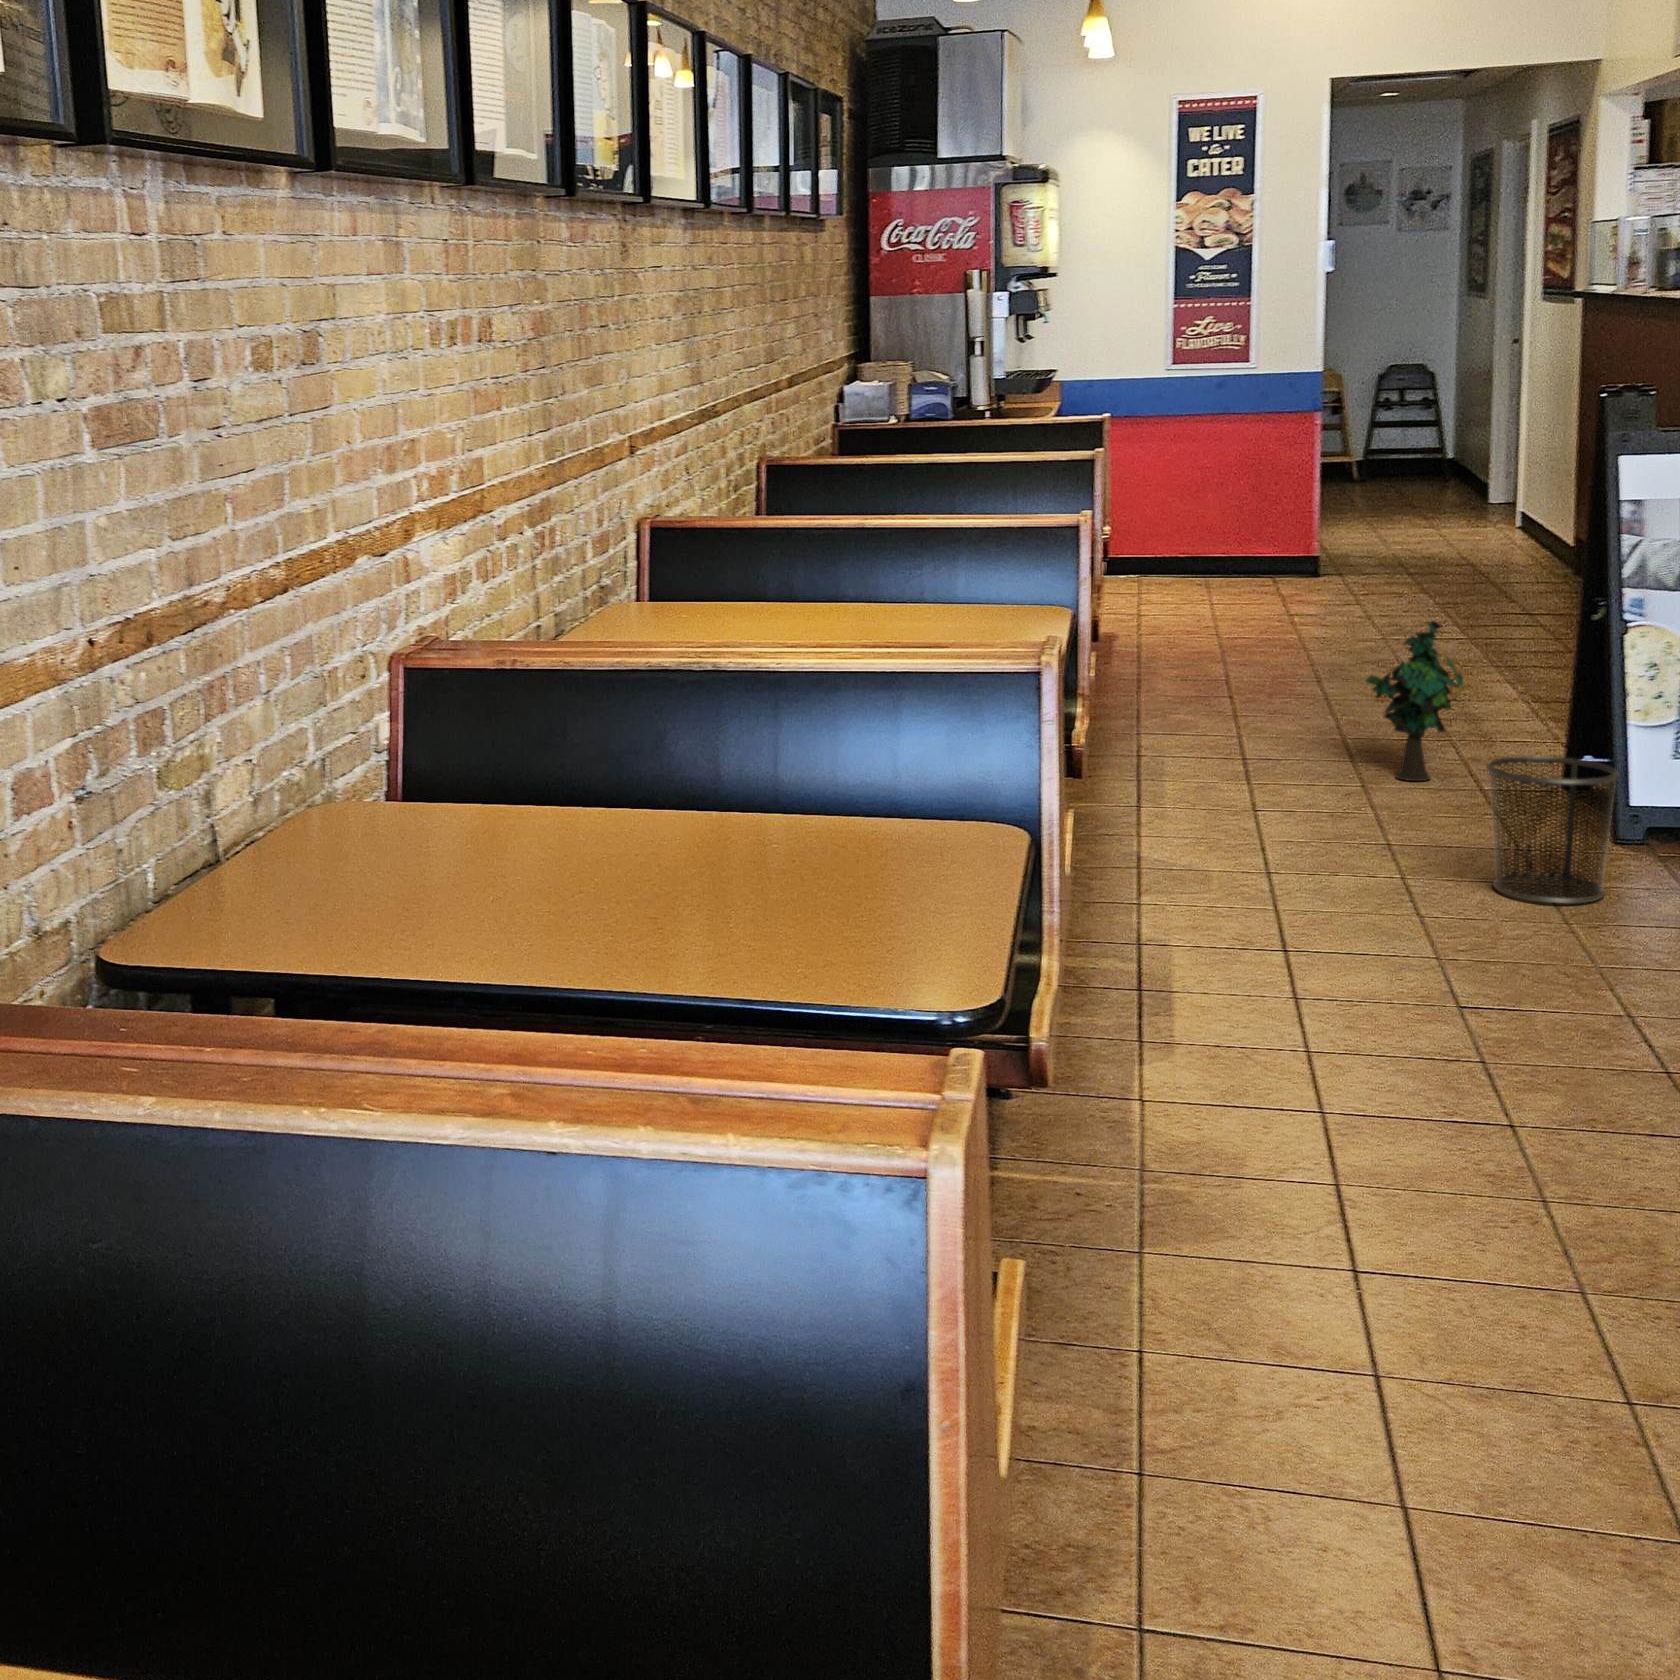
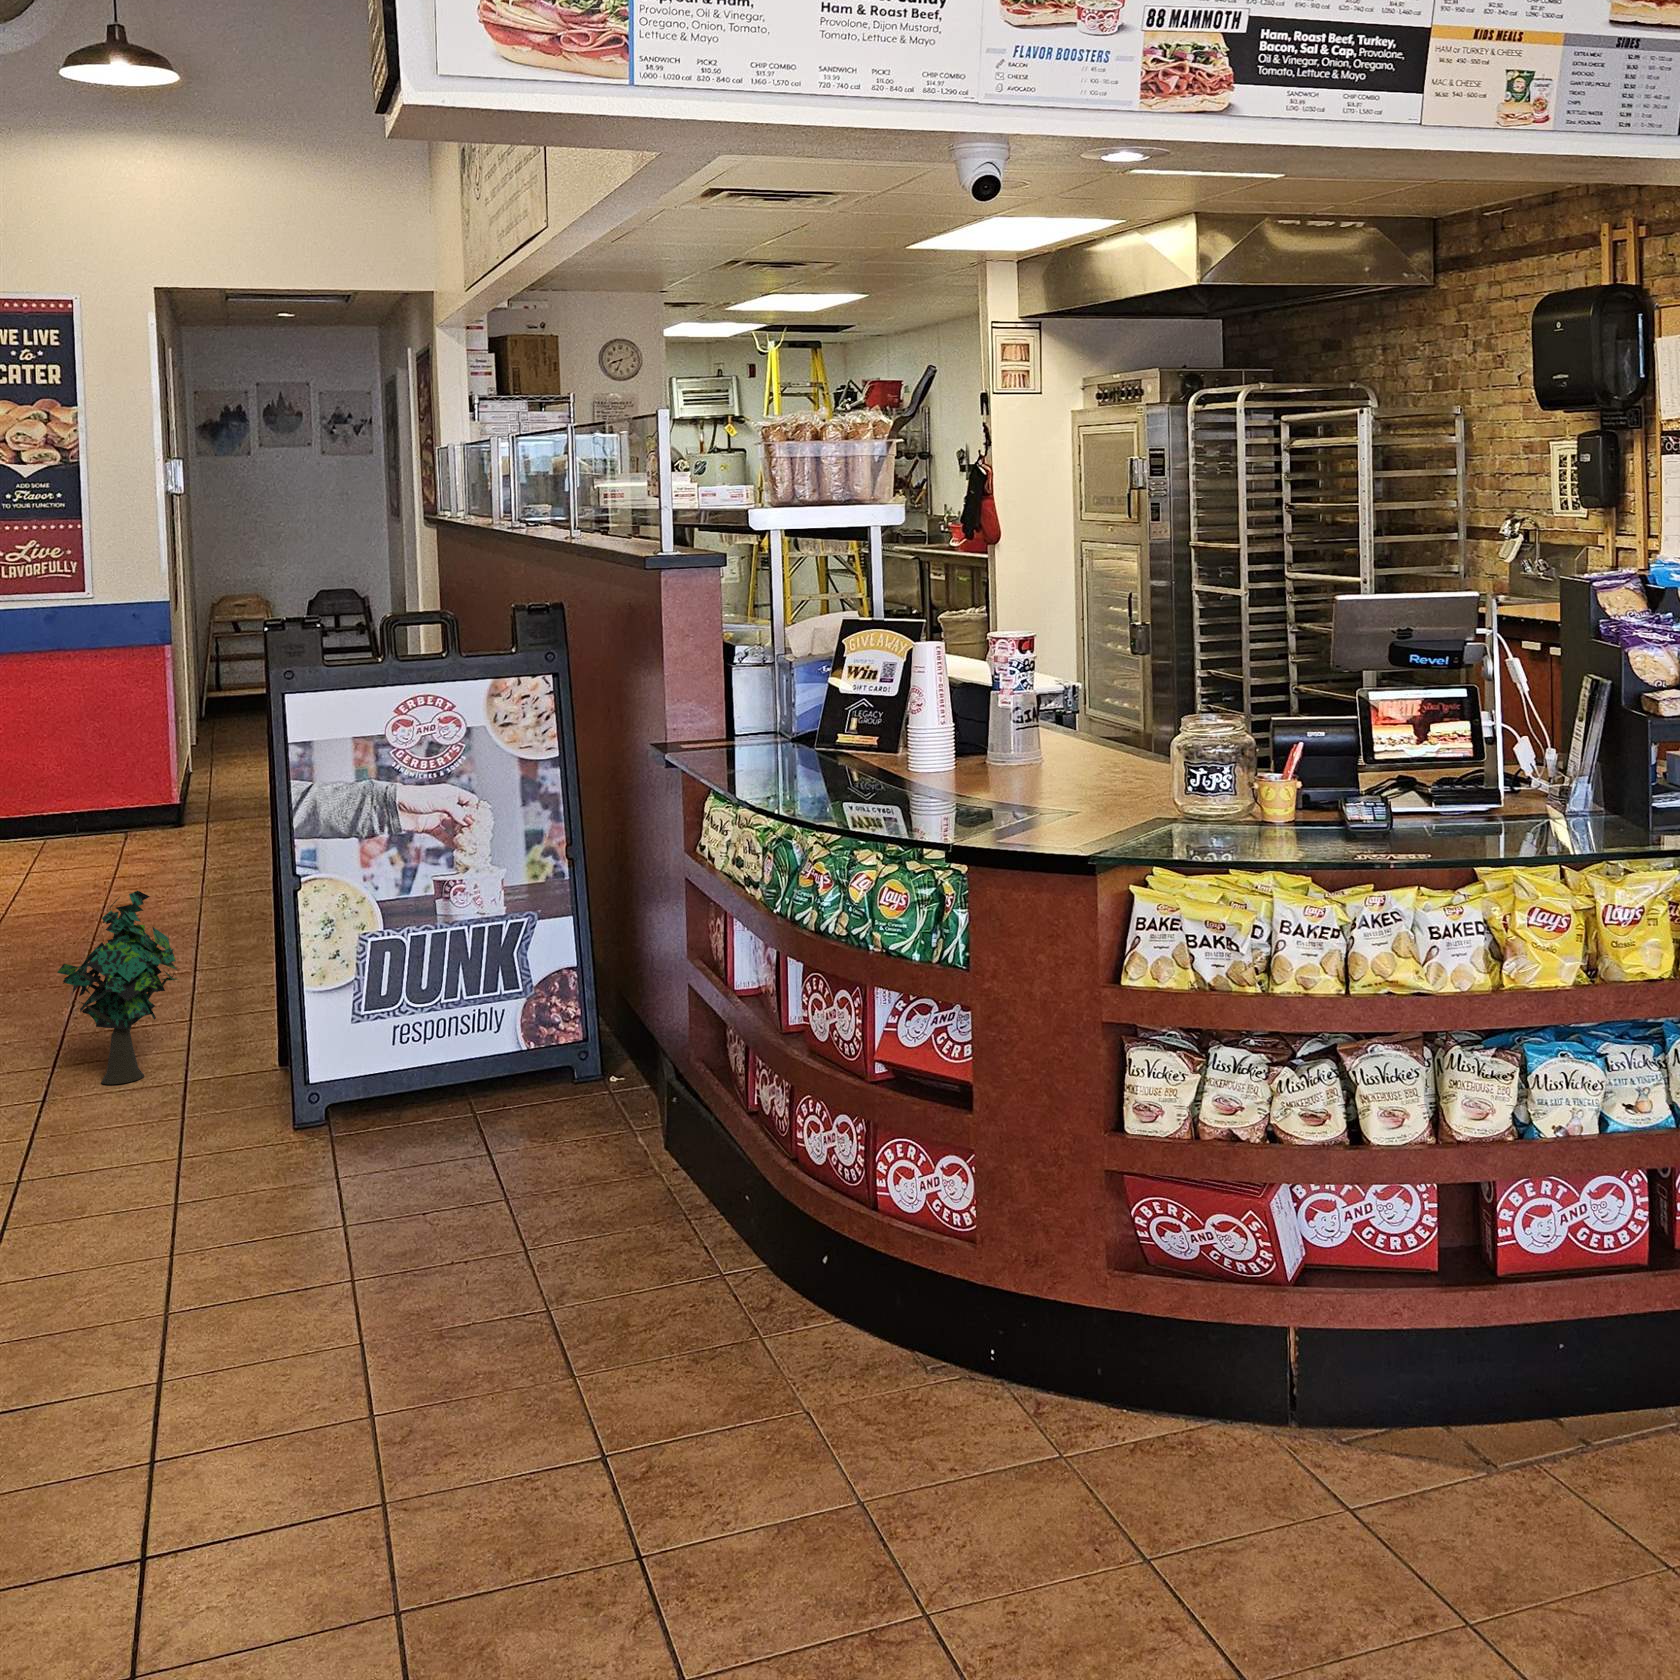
waste bin: present [1486,756,1619,904] -> none [109,1046,262,1230]

